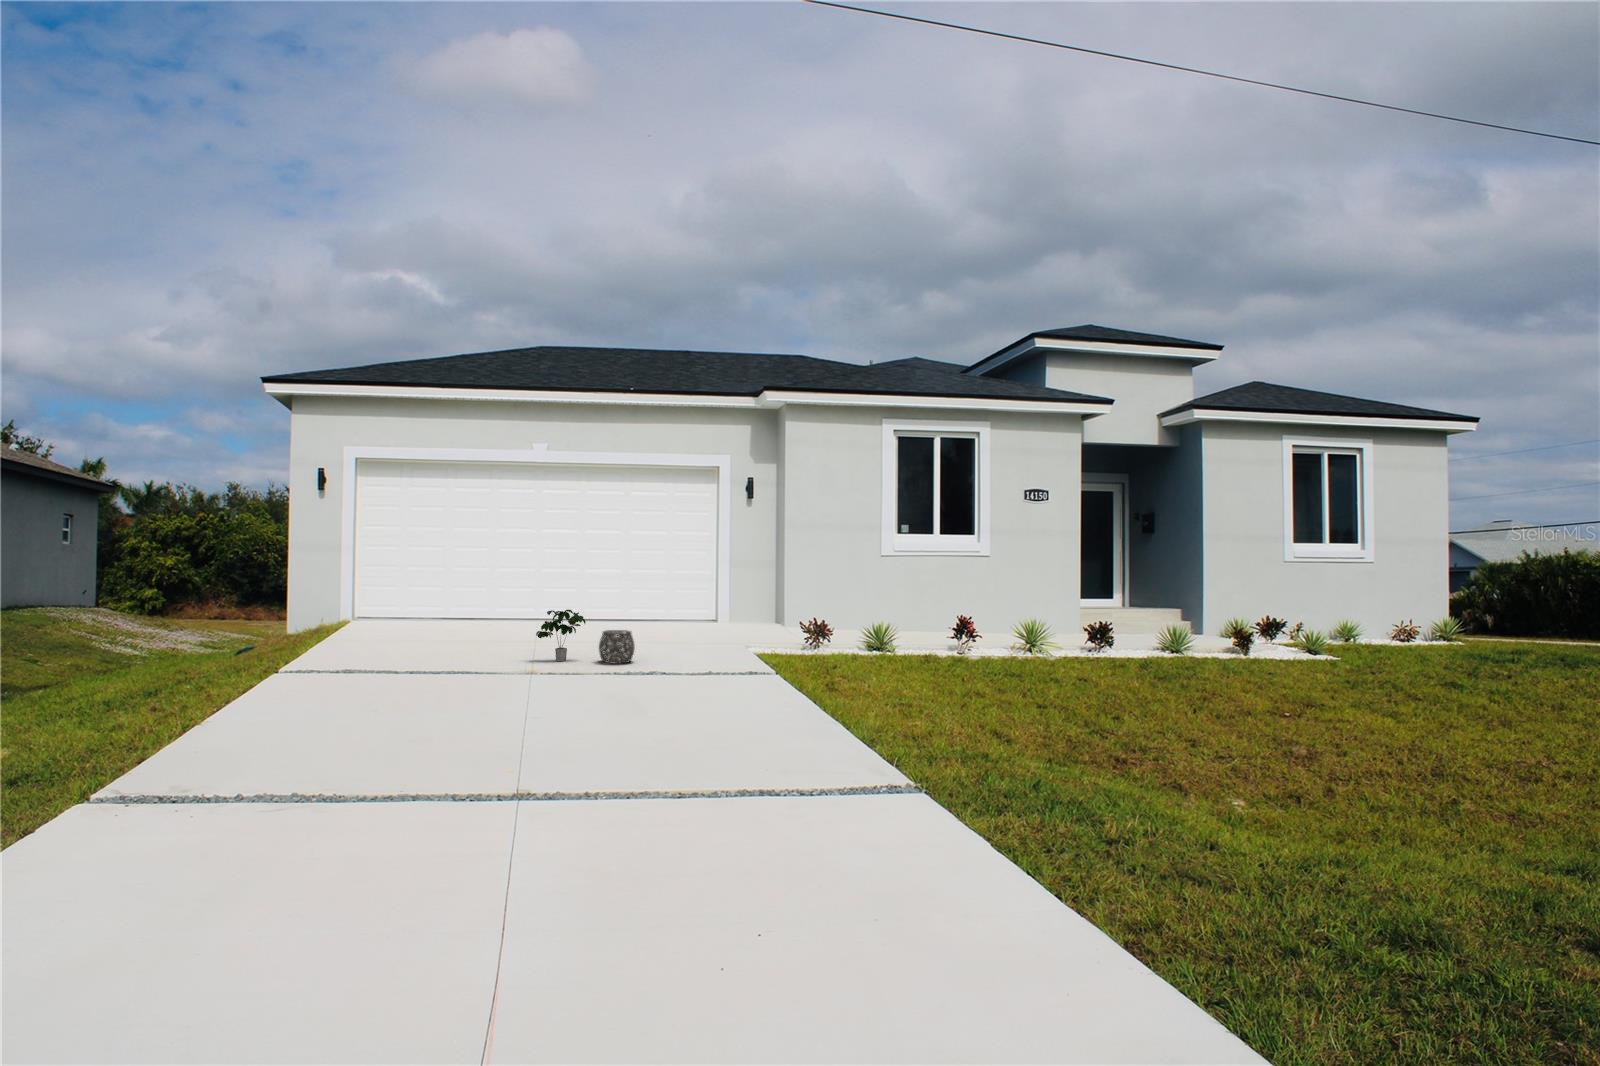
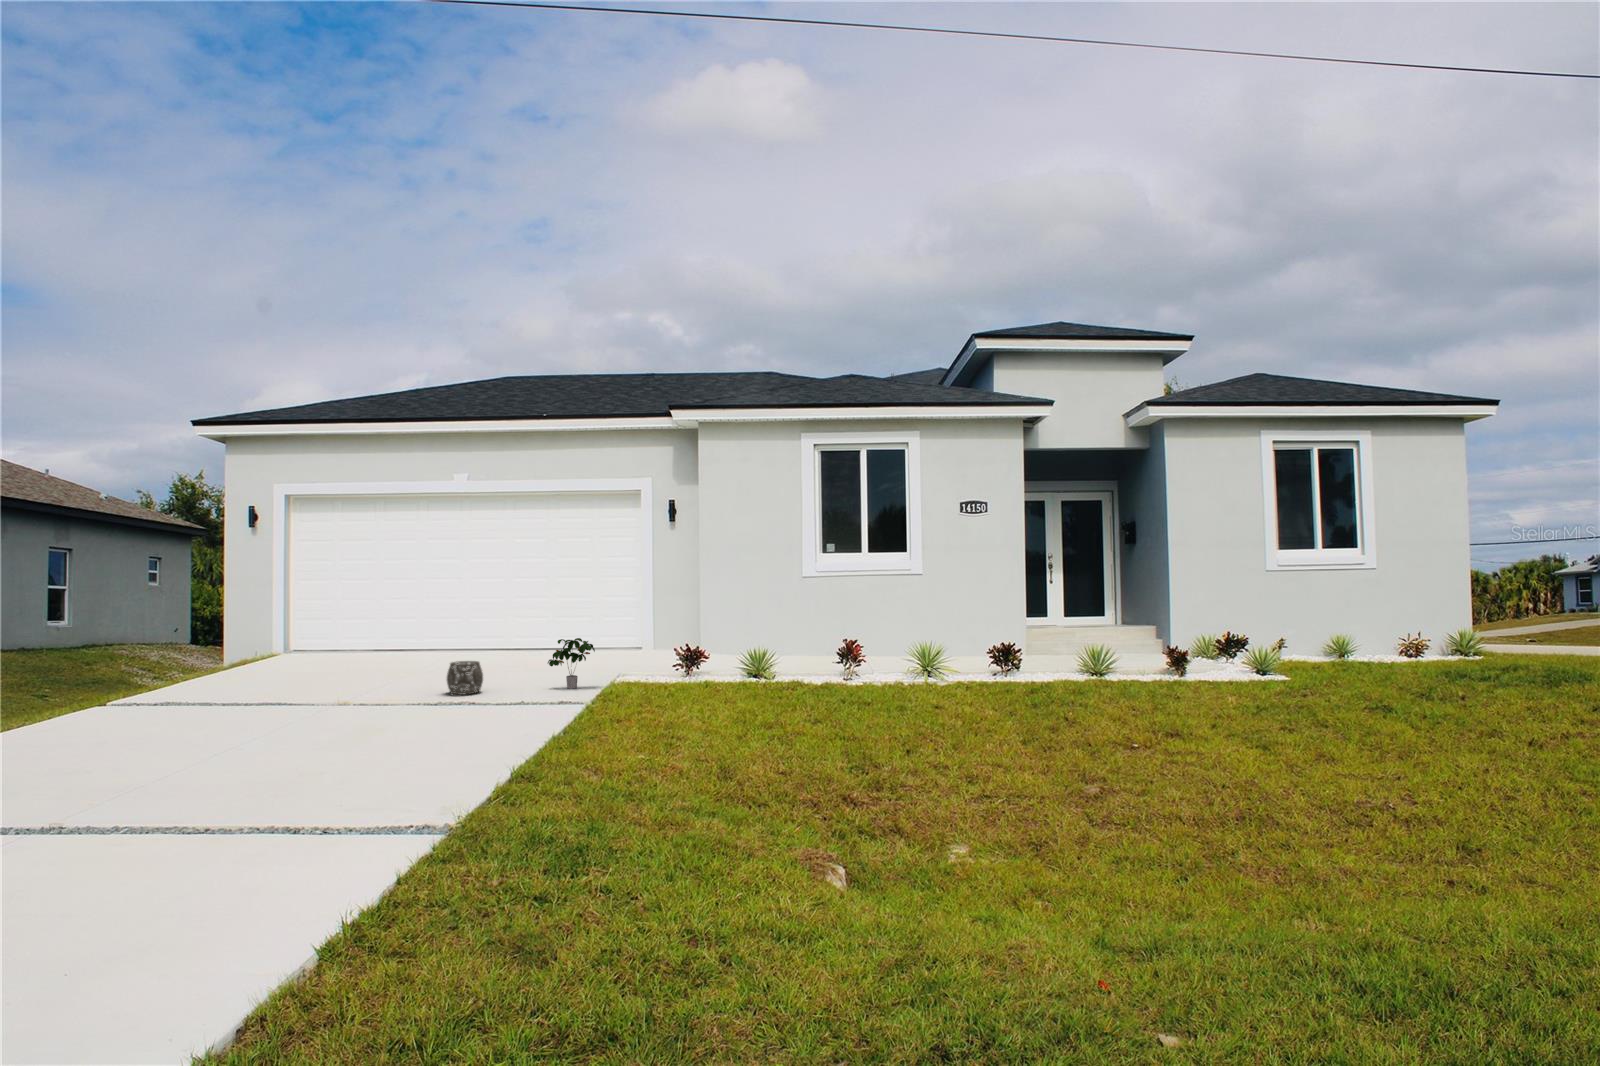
potted plant: present [536,610,586,661] -> present [548,638,595,689]

